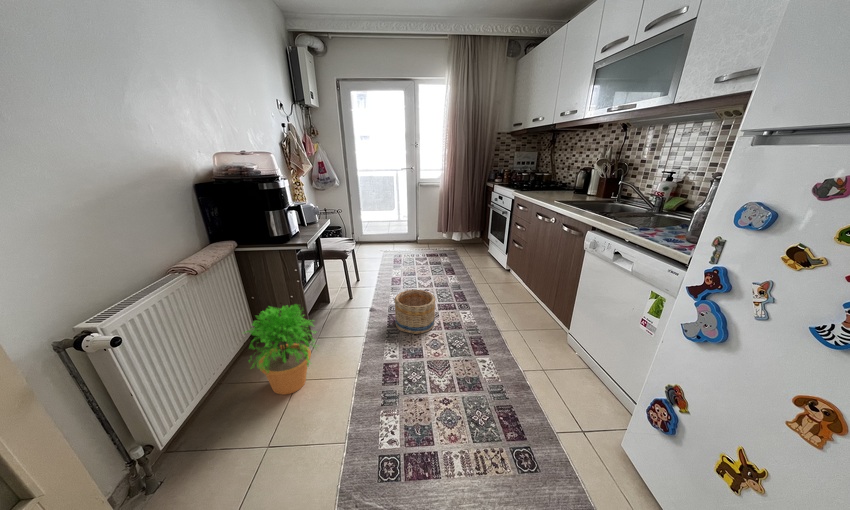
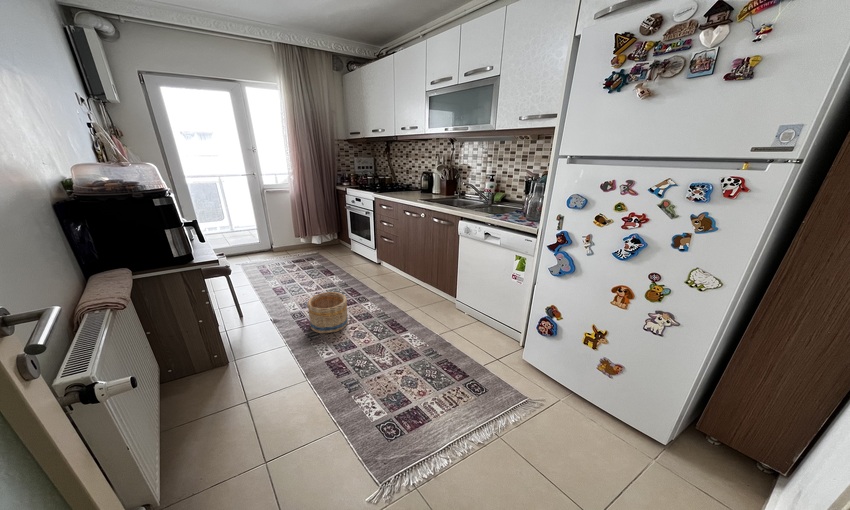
potted plant: present [246,304,316,395] -> none [173,335,275,437]

